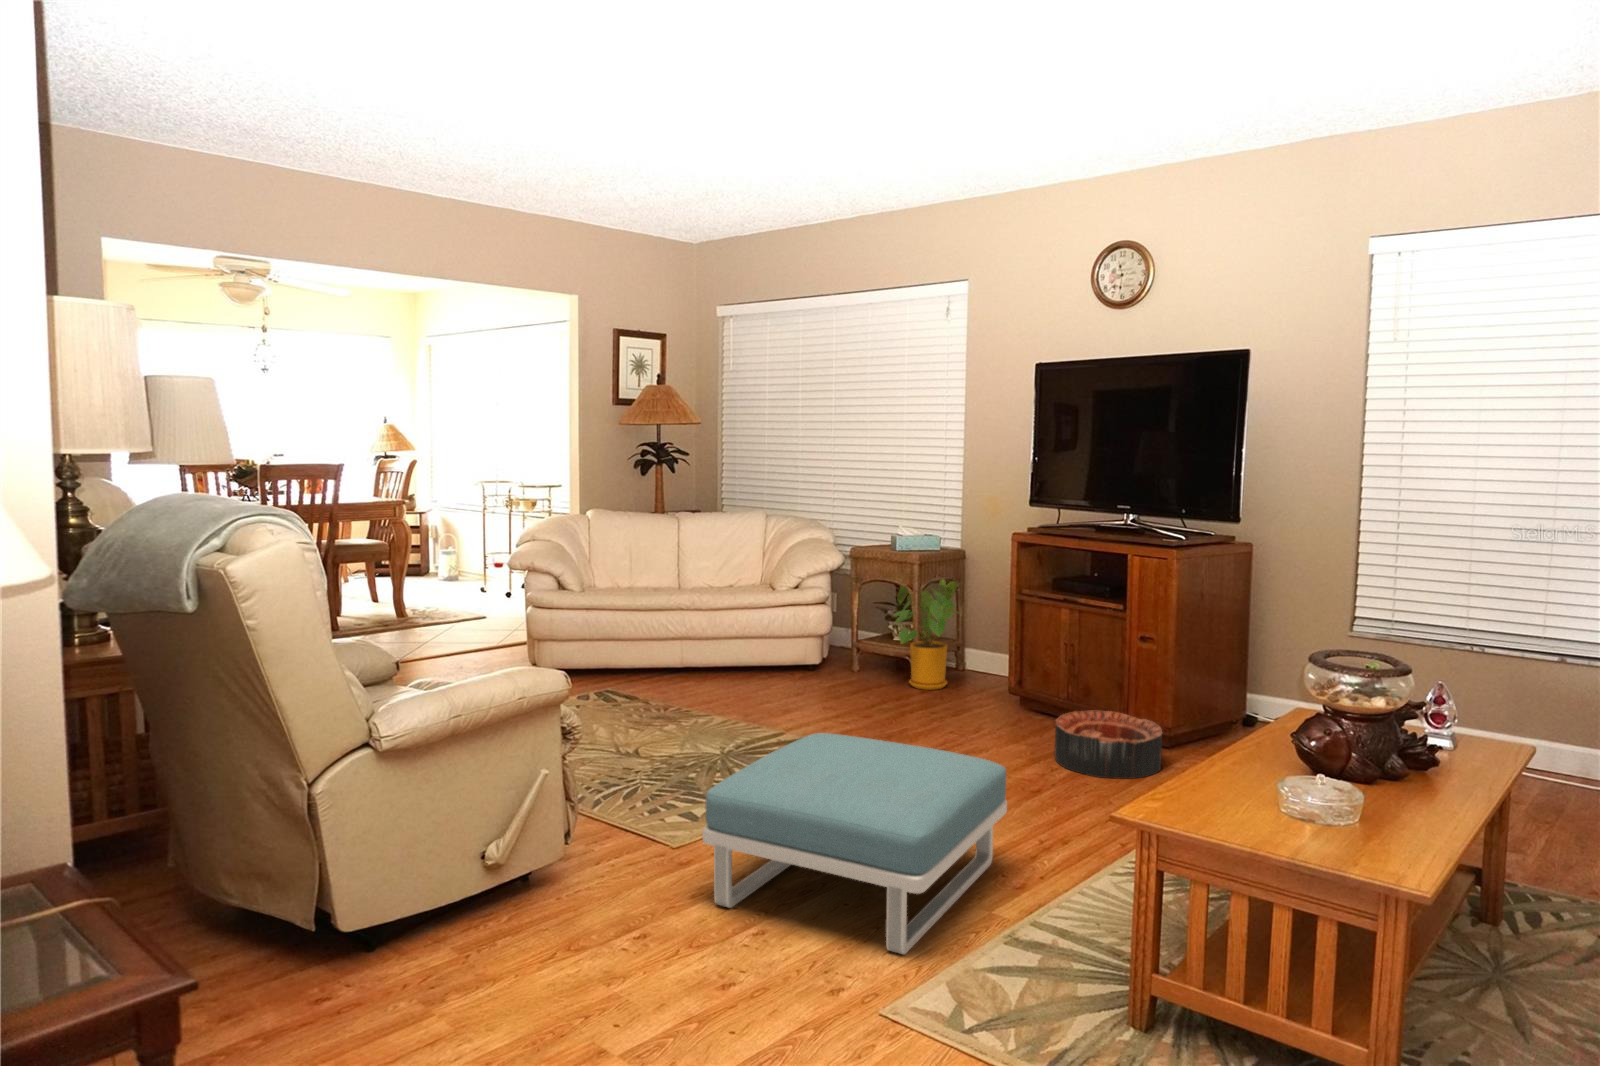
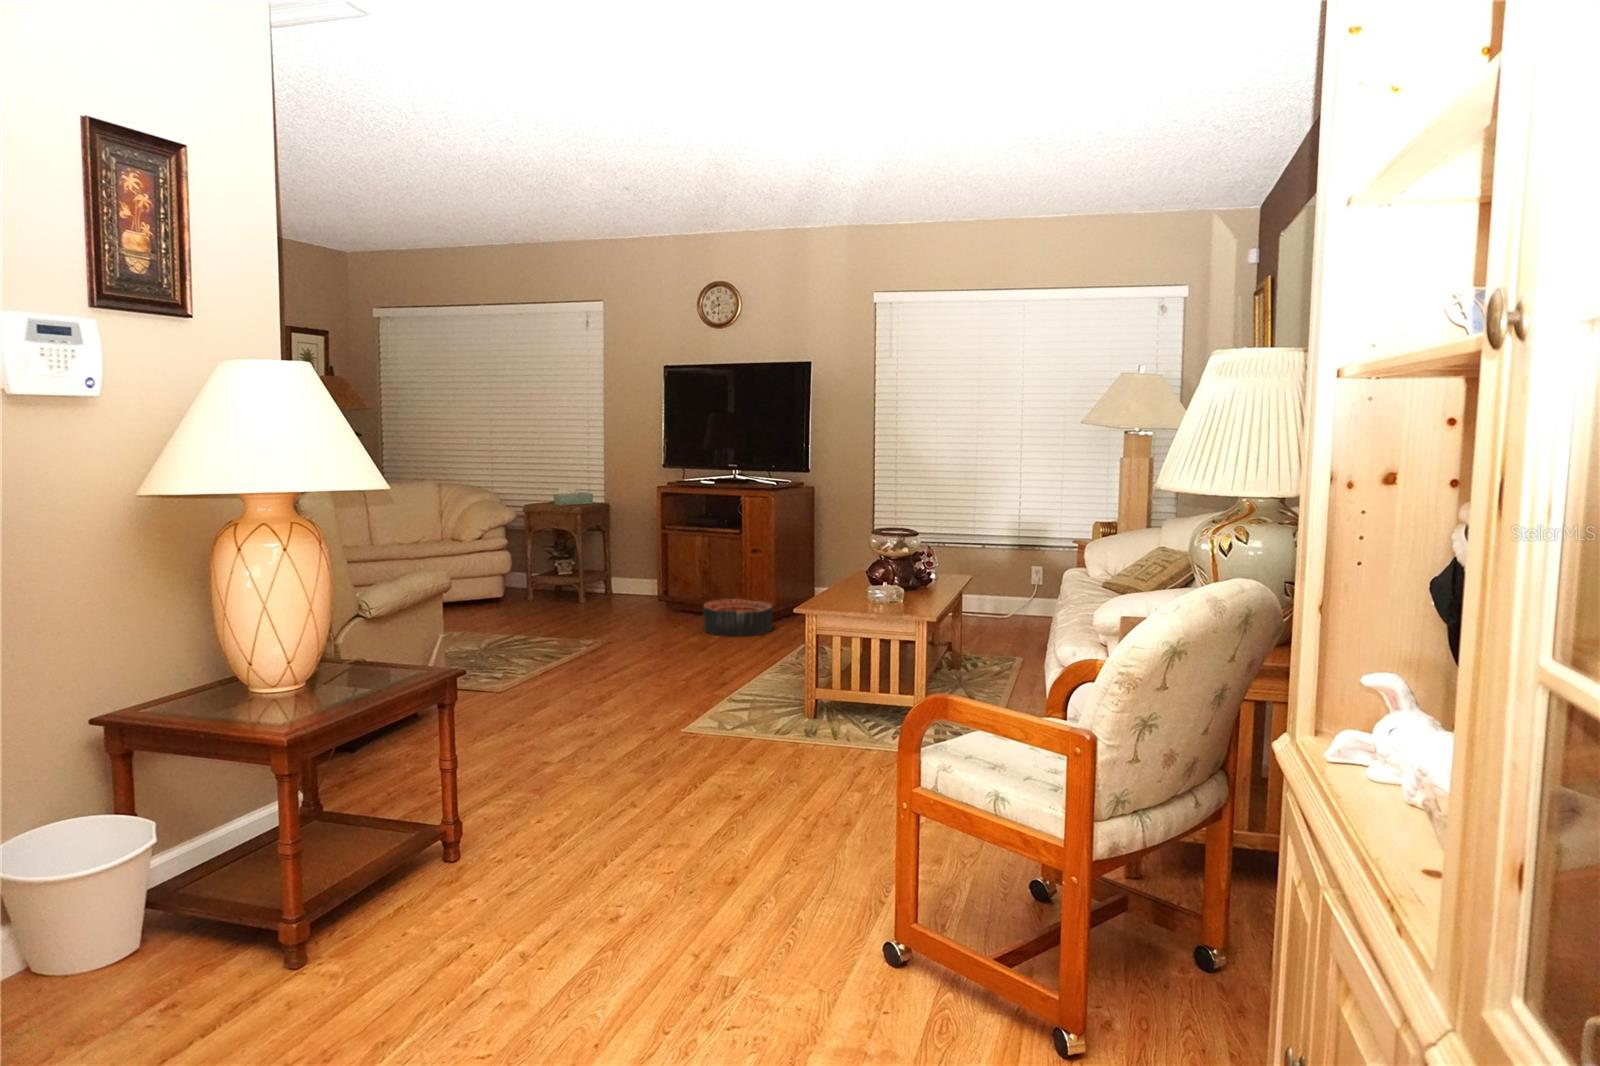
house plant: present [894,579,959,690] -> none [563,525,620,606]
footstool: present [703,733,1007,955] -> none [528,607,705,713]

